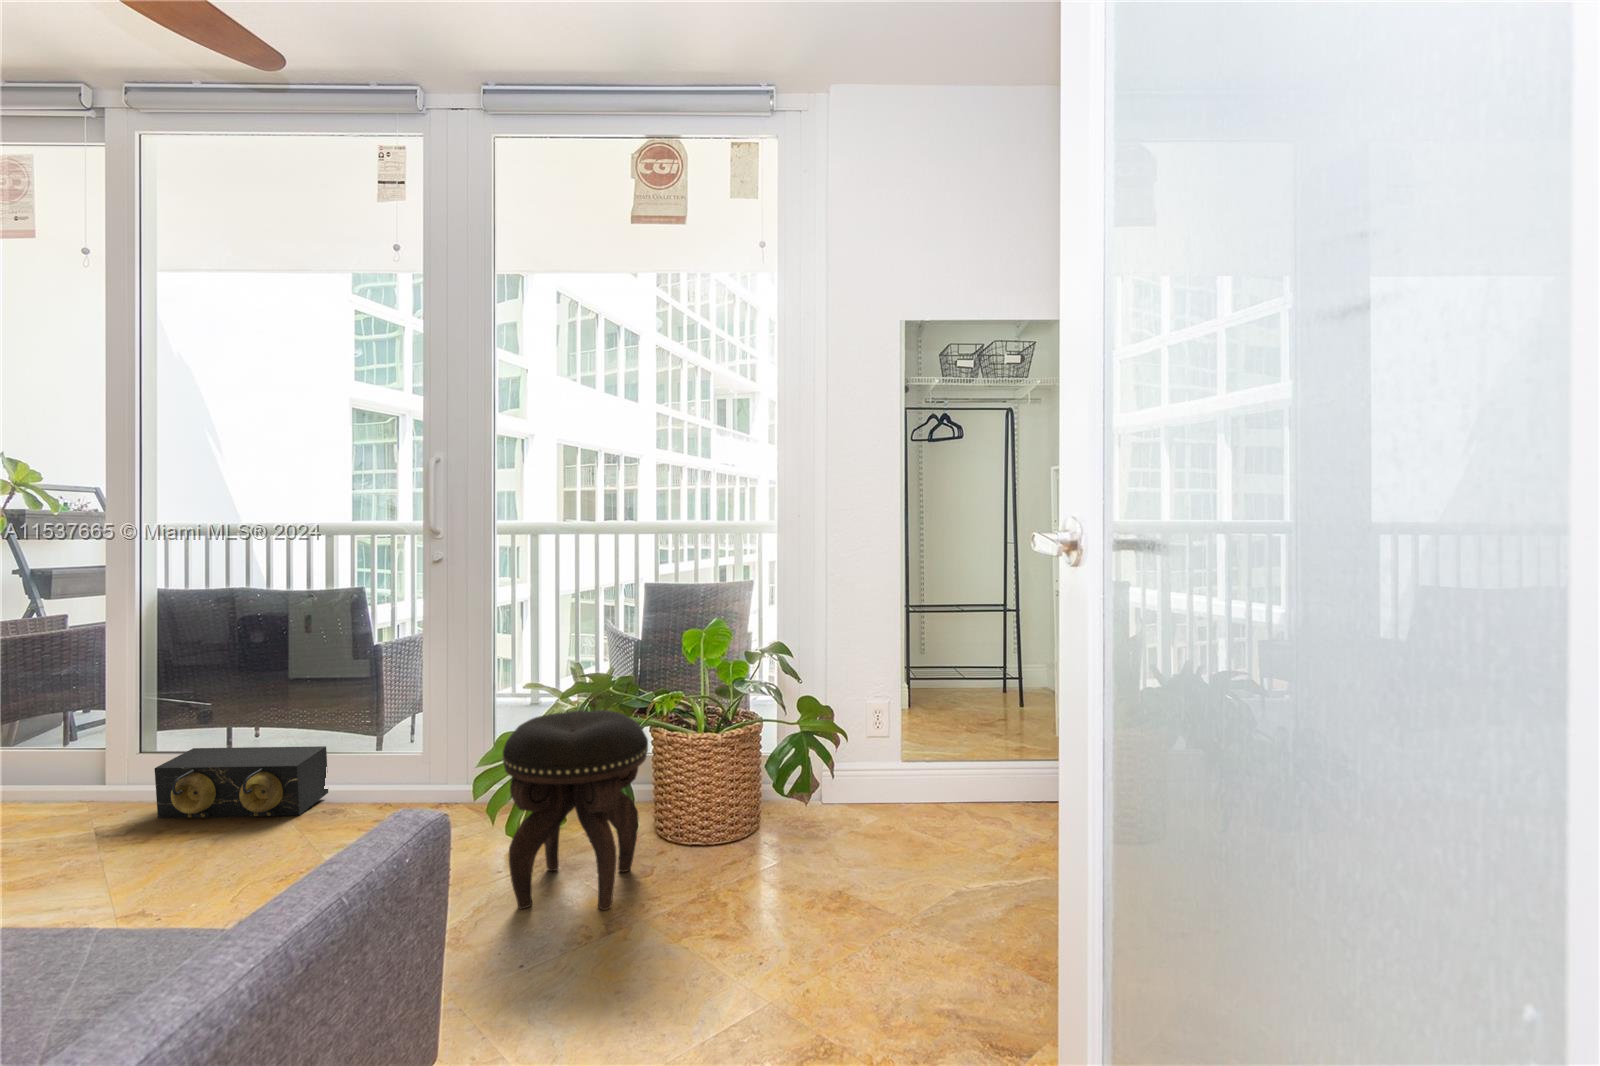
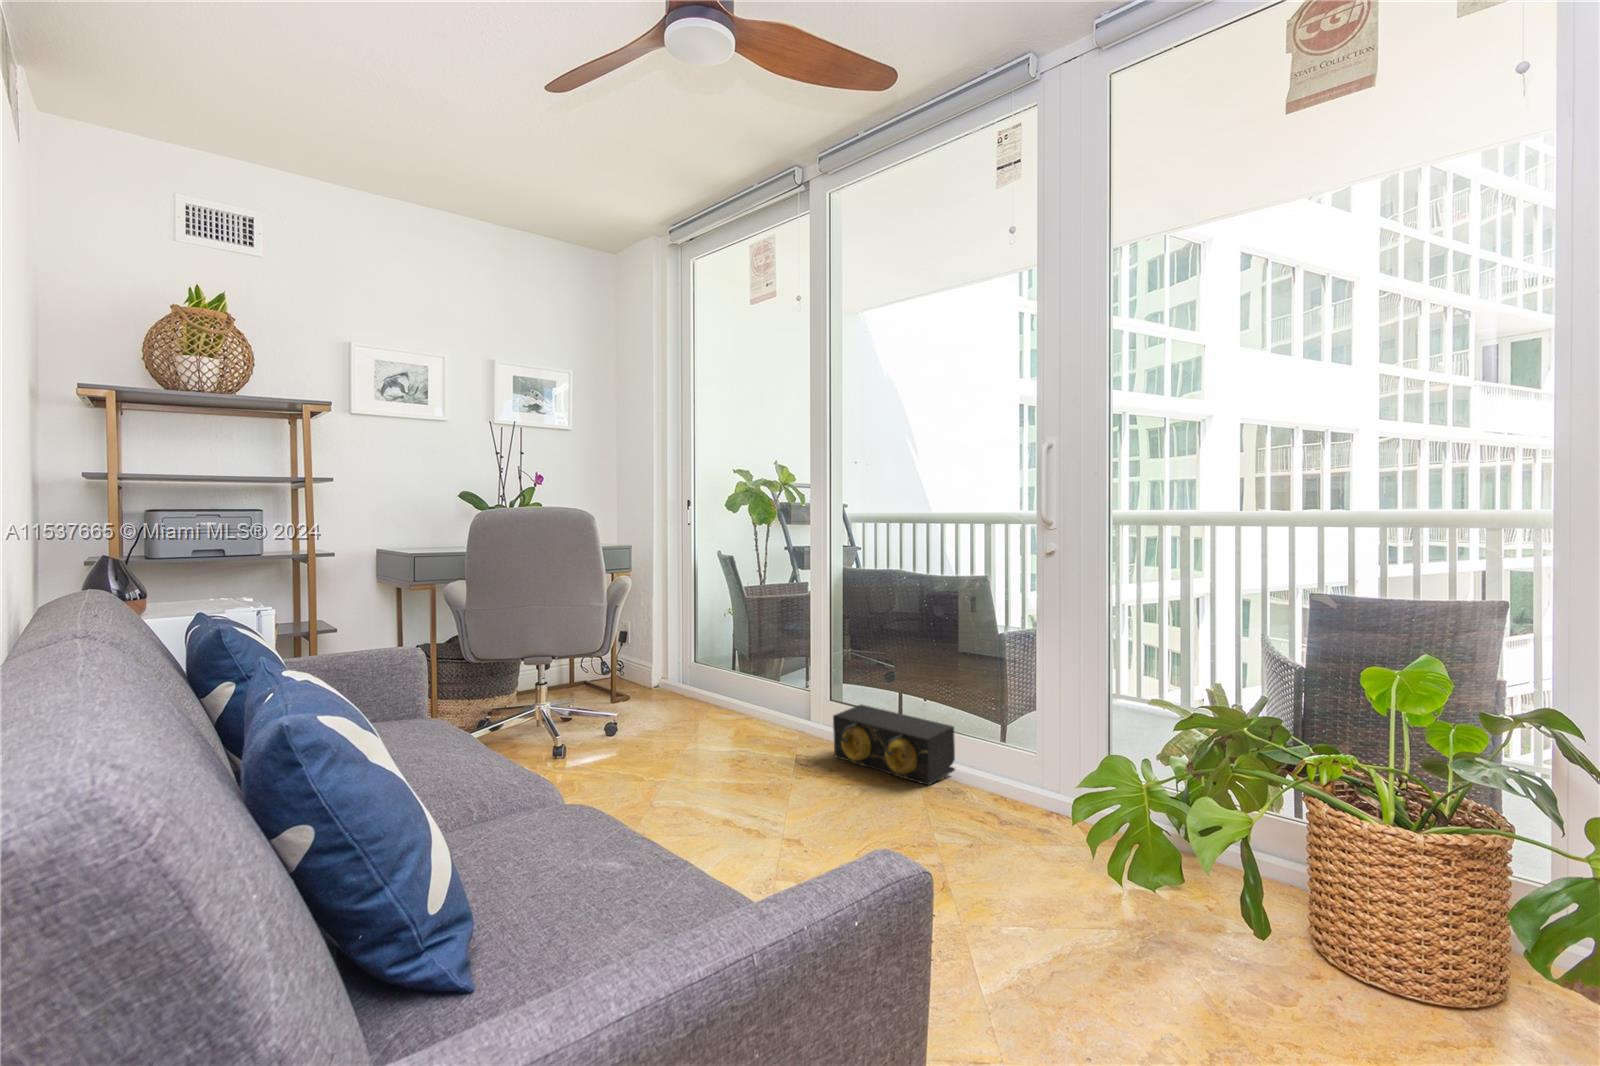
footstool: present [503,710,648,910] -> none [1095,749,1291,1025]

